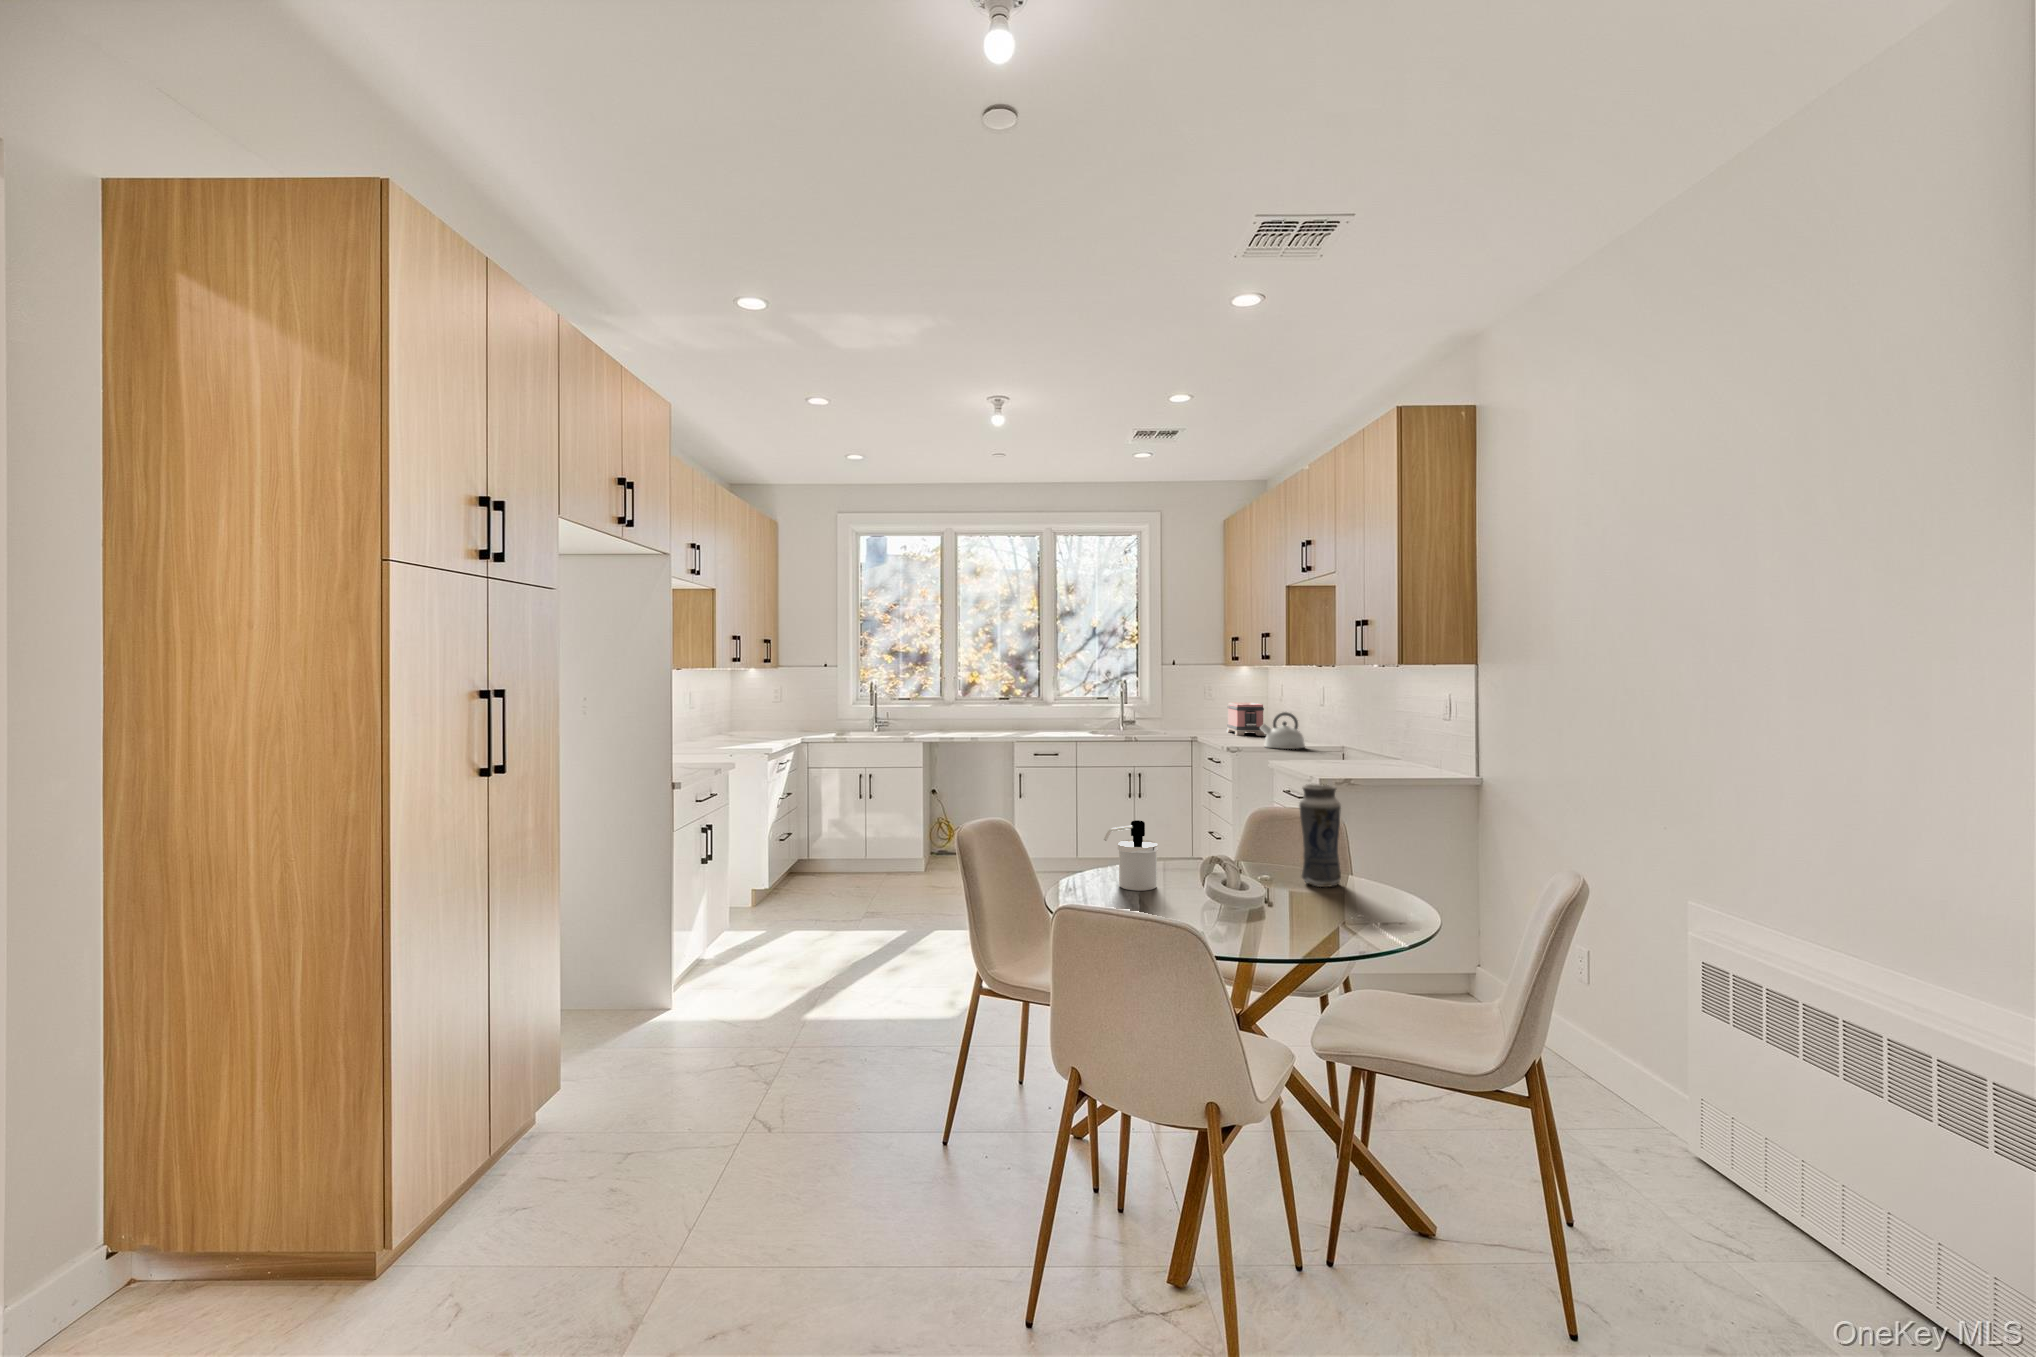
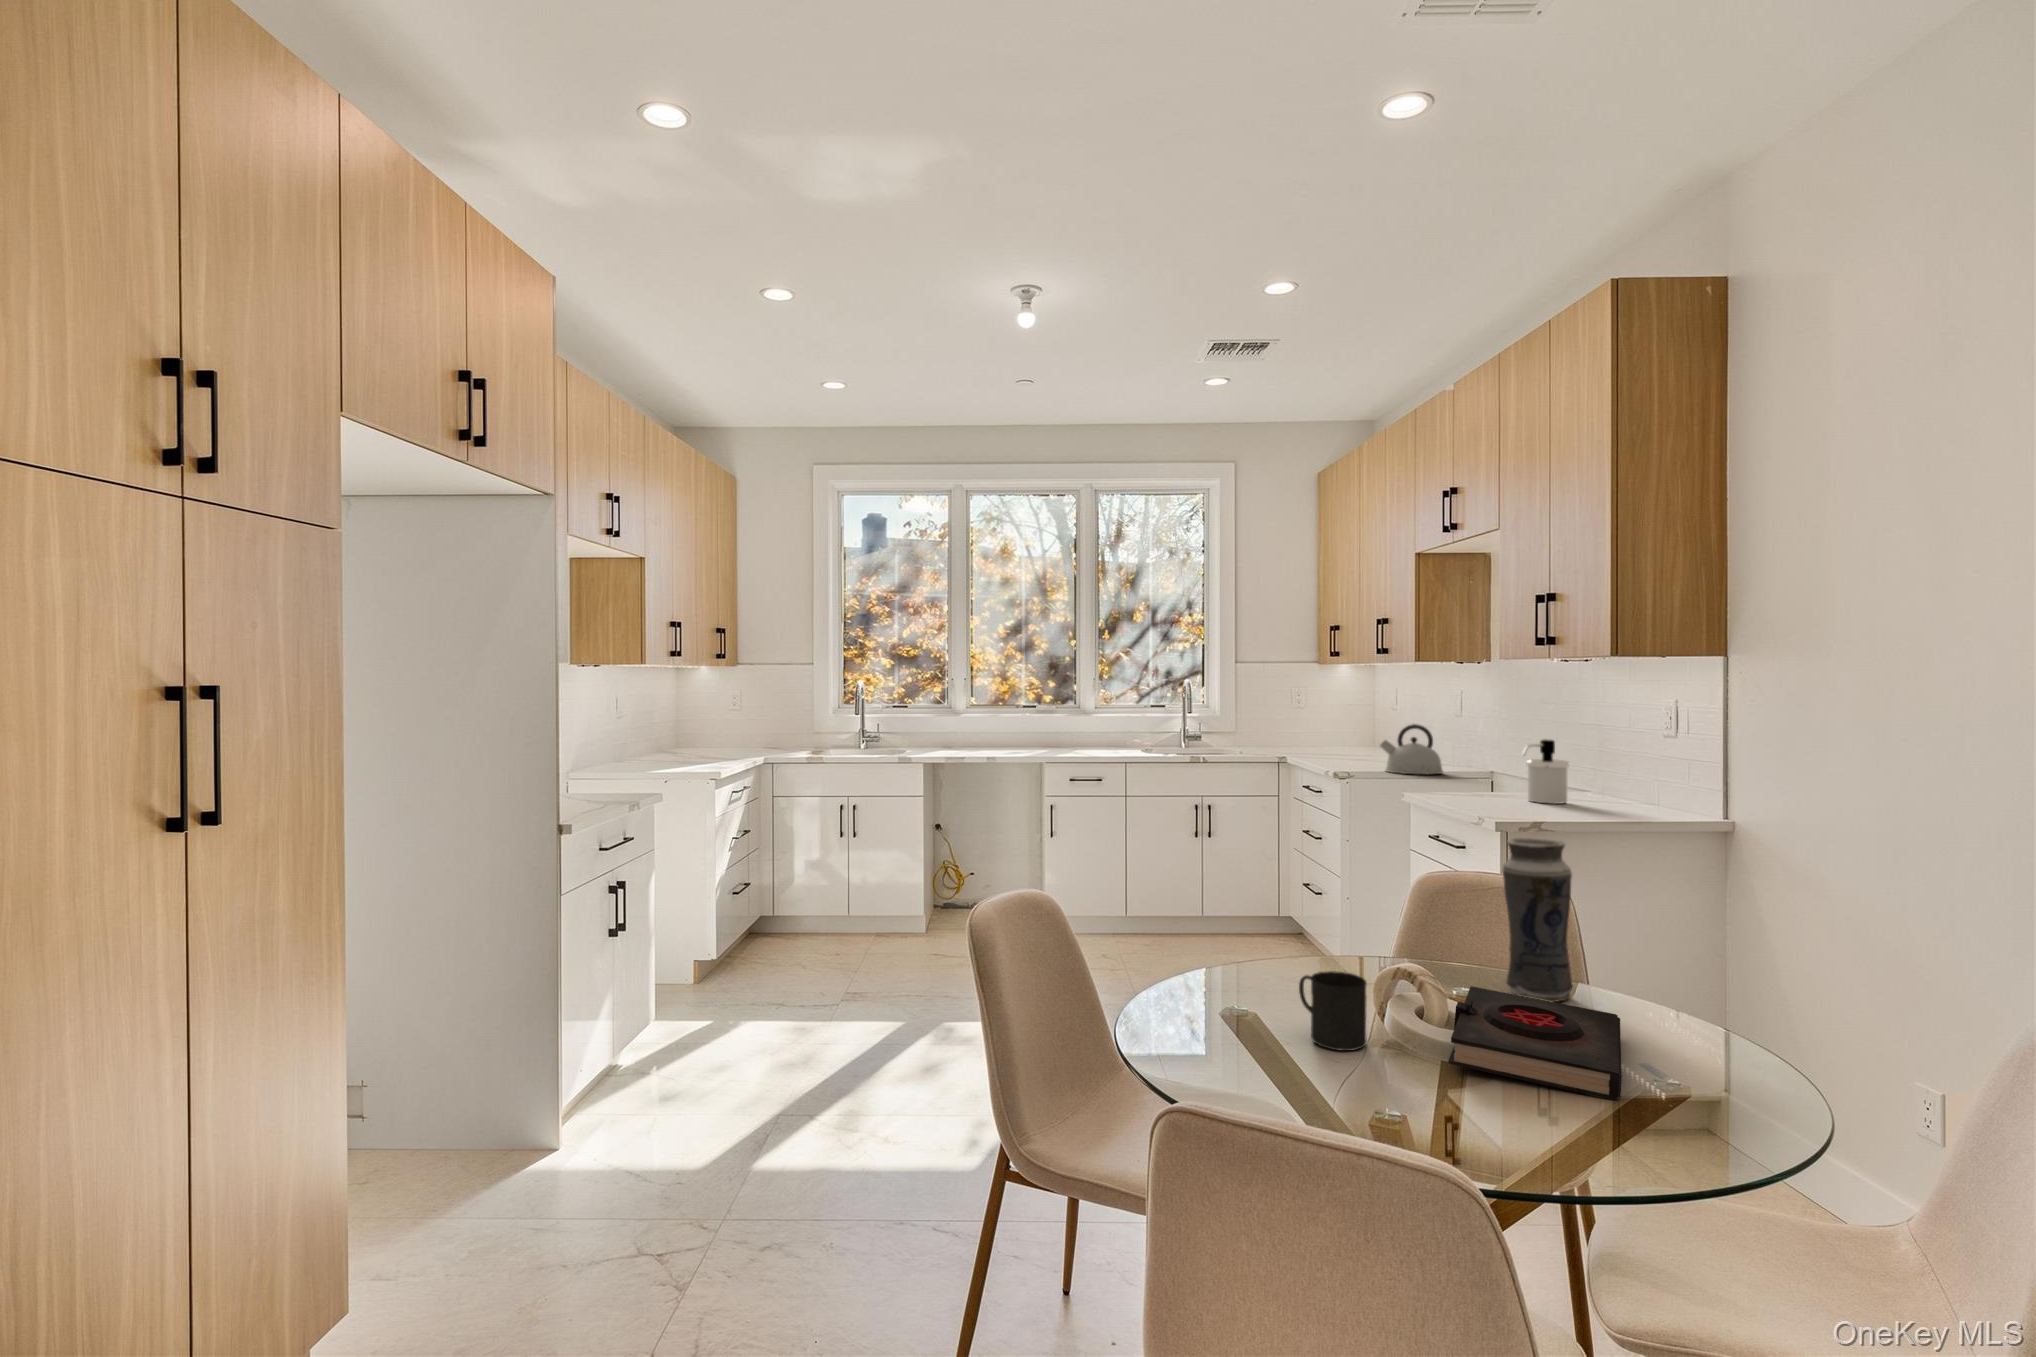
toaster: present [1226,703,1265,736] -> none [1324,712,1378,755]
soap dispenser: present [1104,820,1158,891] -> present [1523,739,1569,804]
mug: none [1164,865,1204,912] -> present [1299,971,1367,1051]
book: none [1248,875,1359,932] -> present [1448,986,1622,1101]

